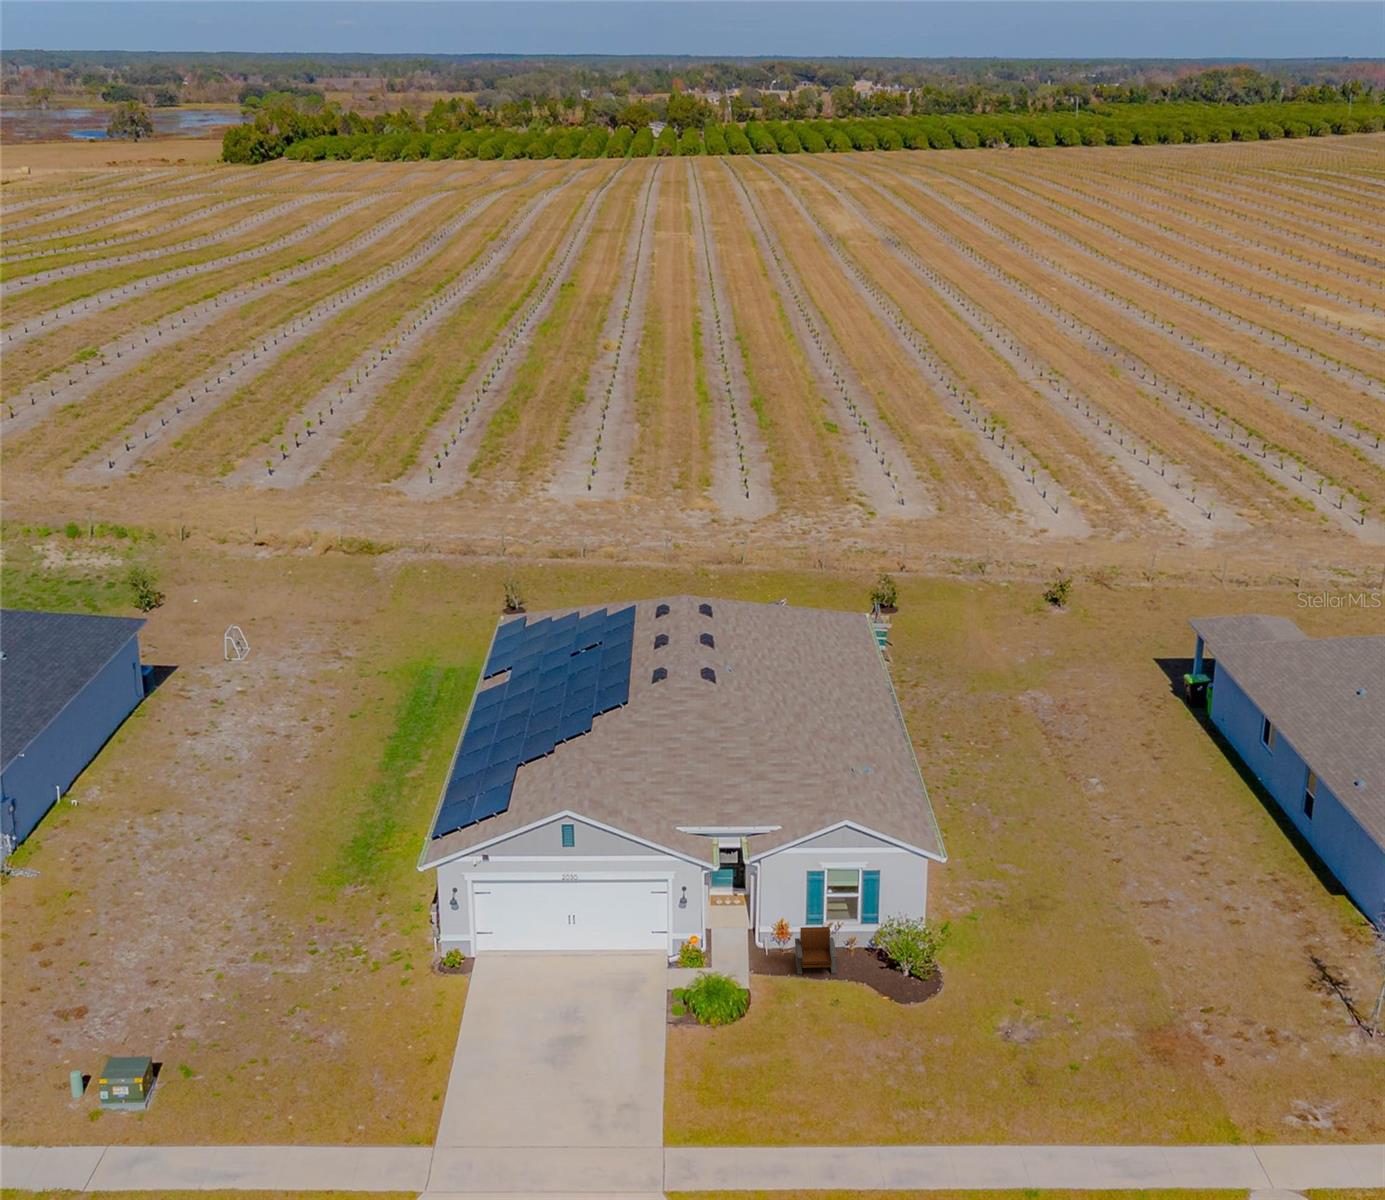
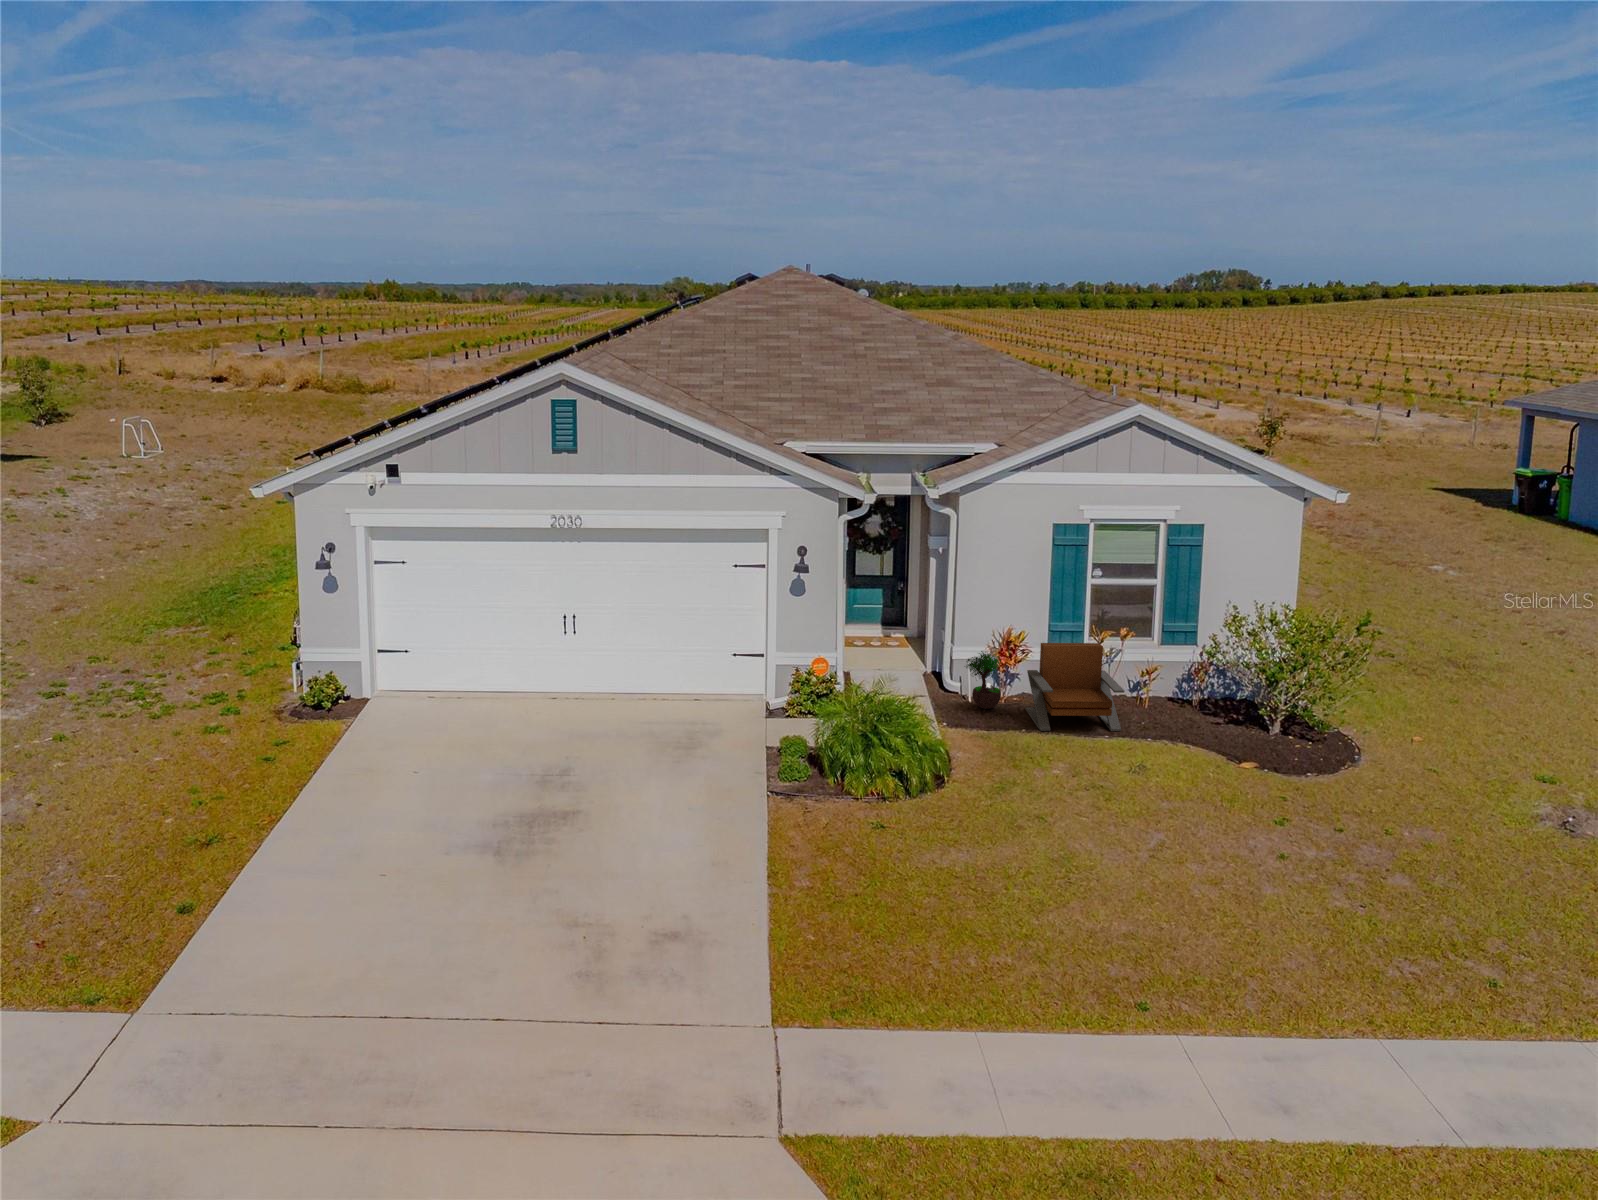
potted tree: none [763,929,782,957] -> present [966,651,1001,709]

